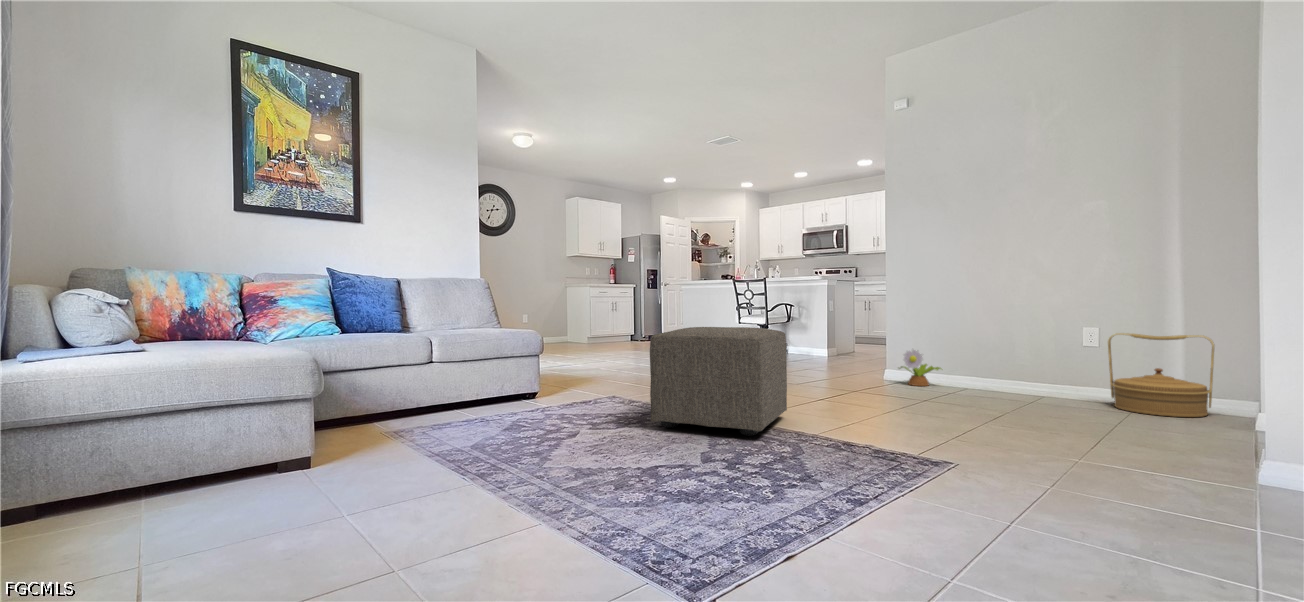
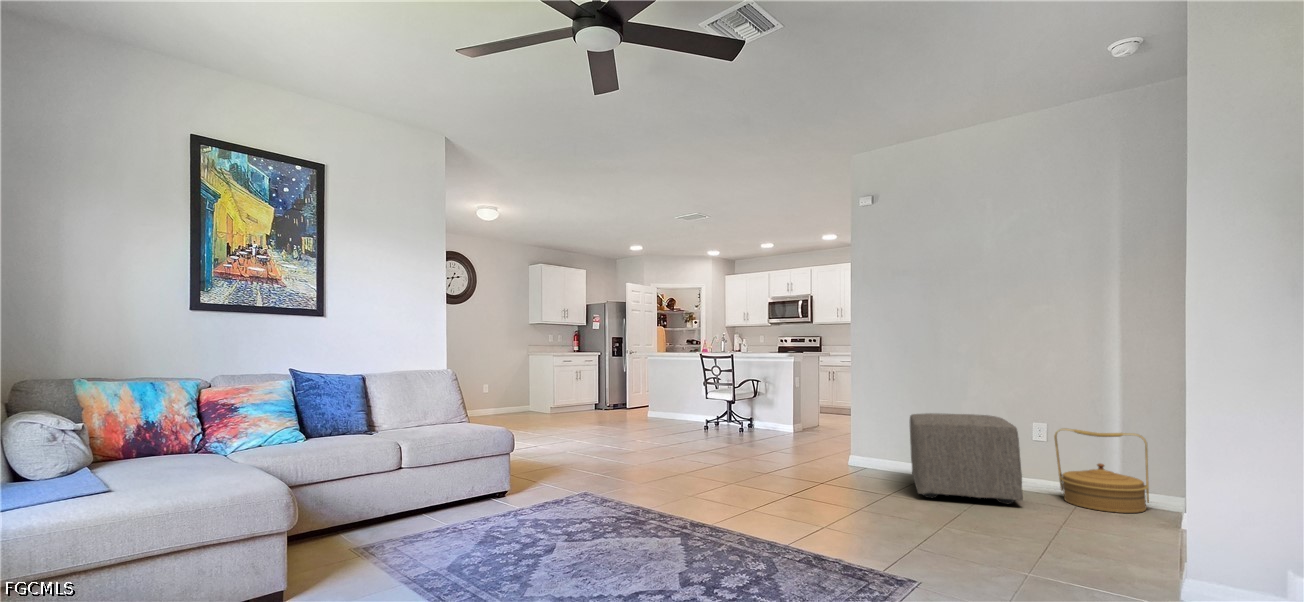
ottoman: present [650,327,787,436] -> present [910,413,1023,504]
decorative plant: present [899,349,941,386] -> none [863,437,906,474]

